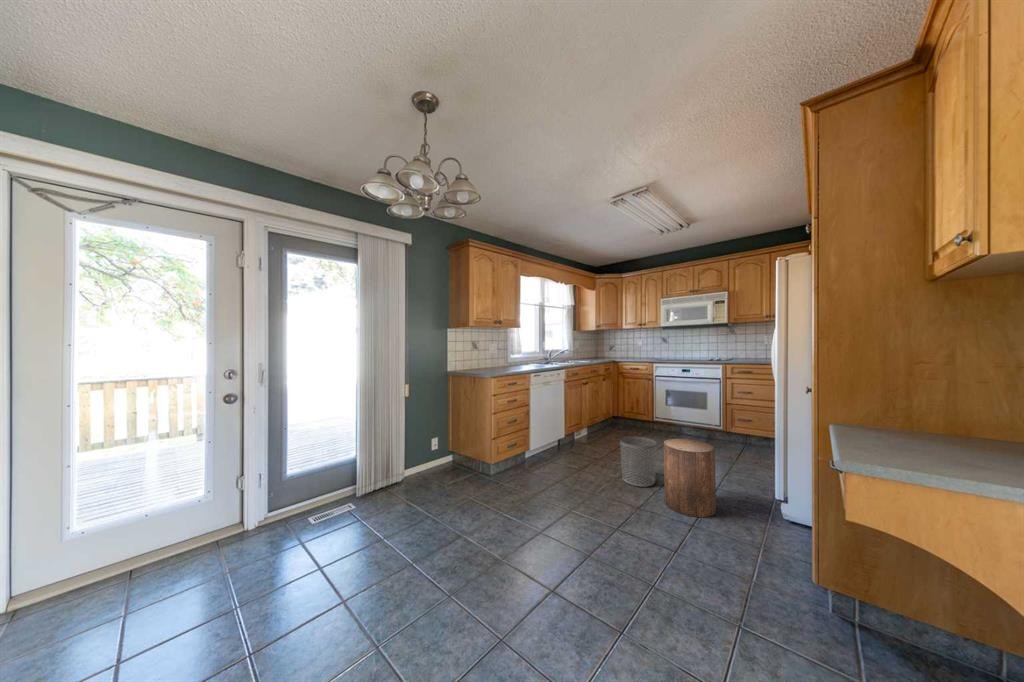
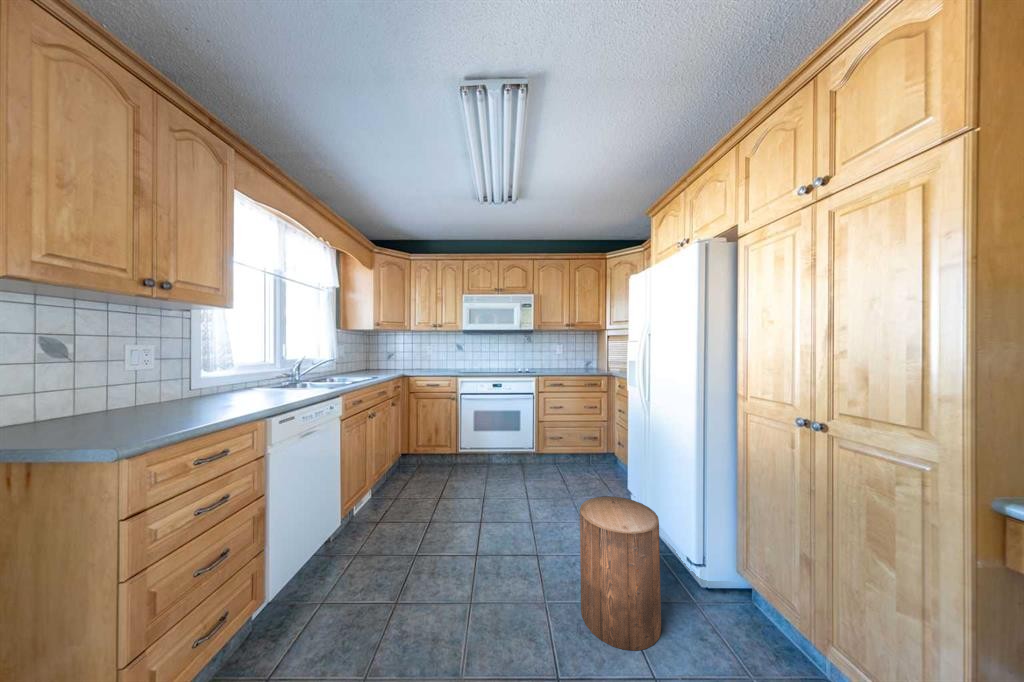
waste bin: present [620,436,656,487] -> none [484,503,544,608]

